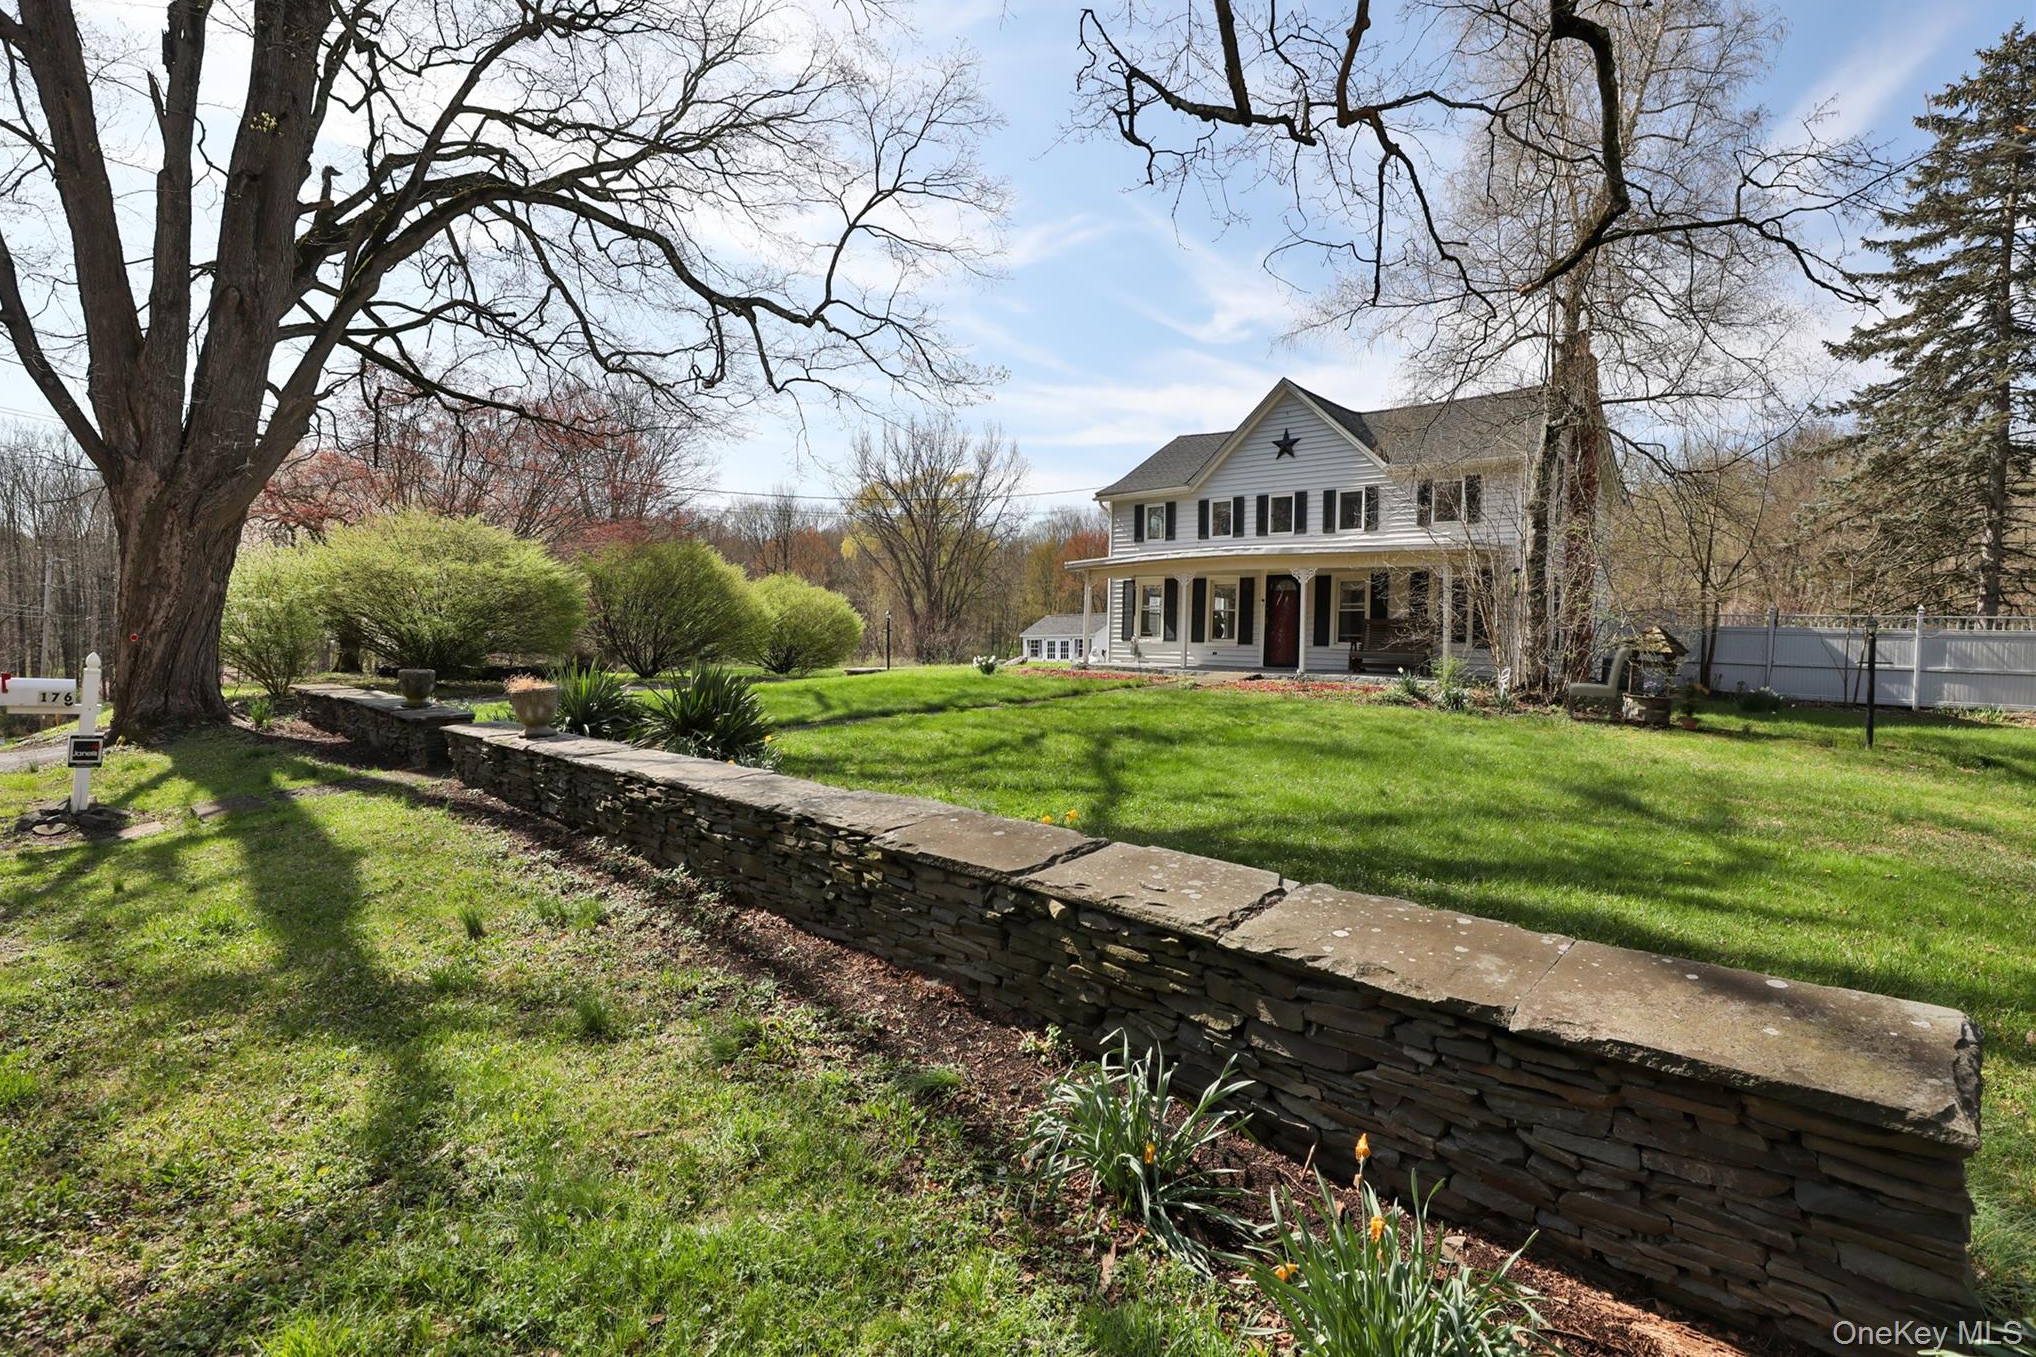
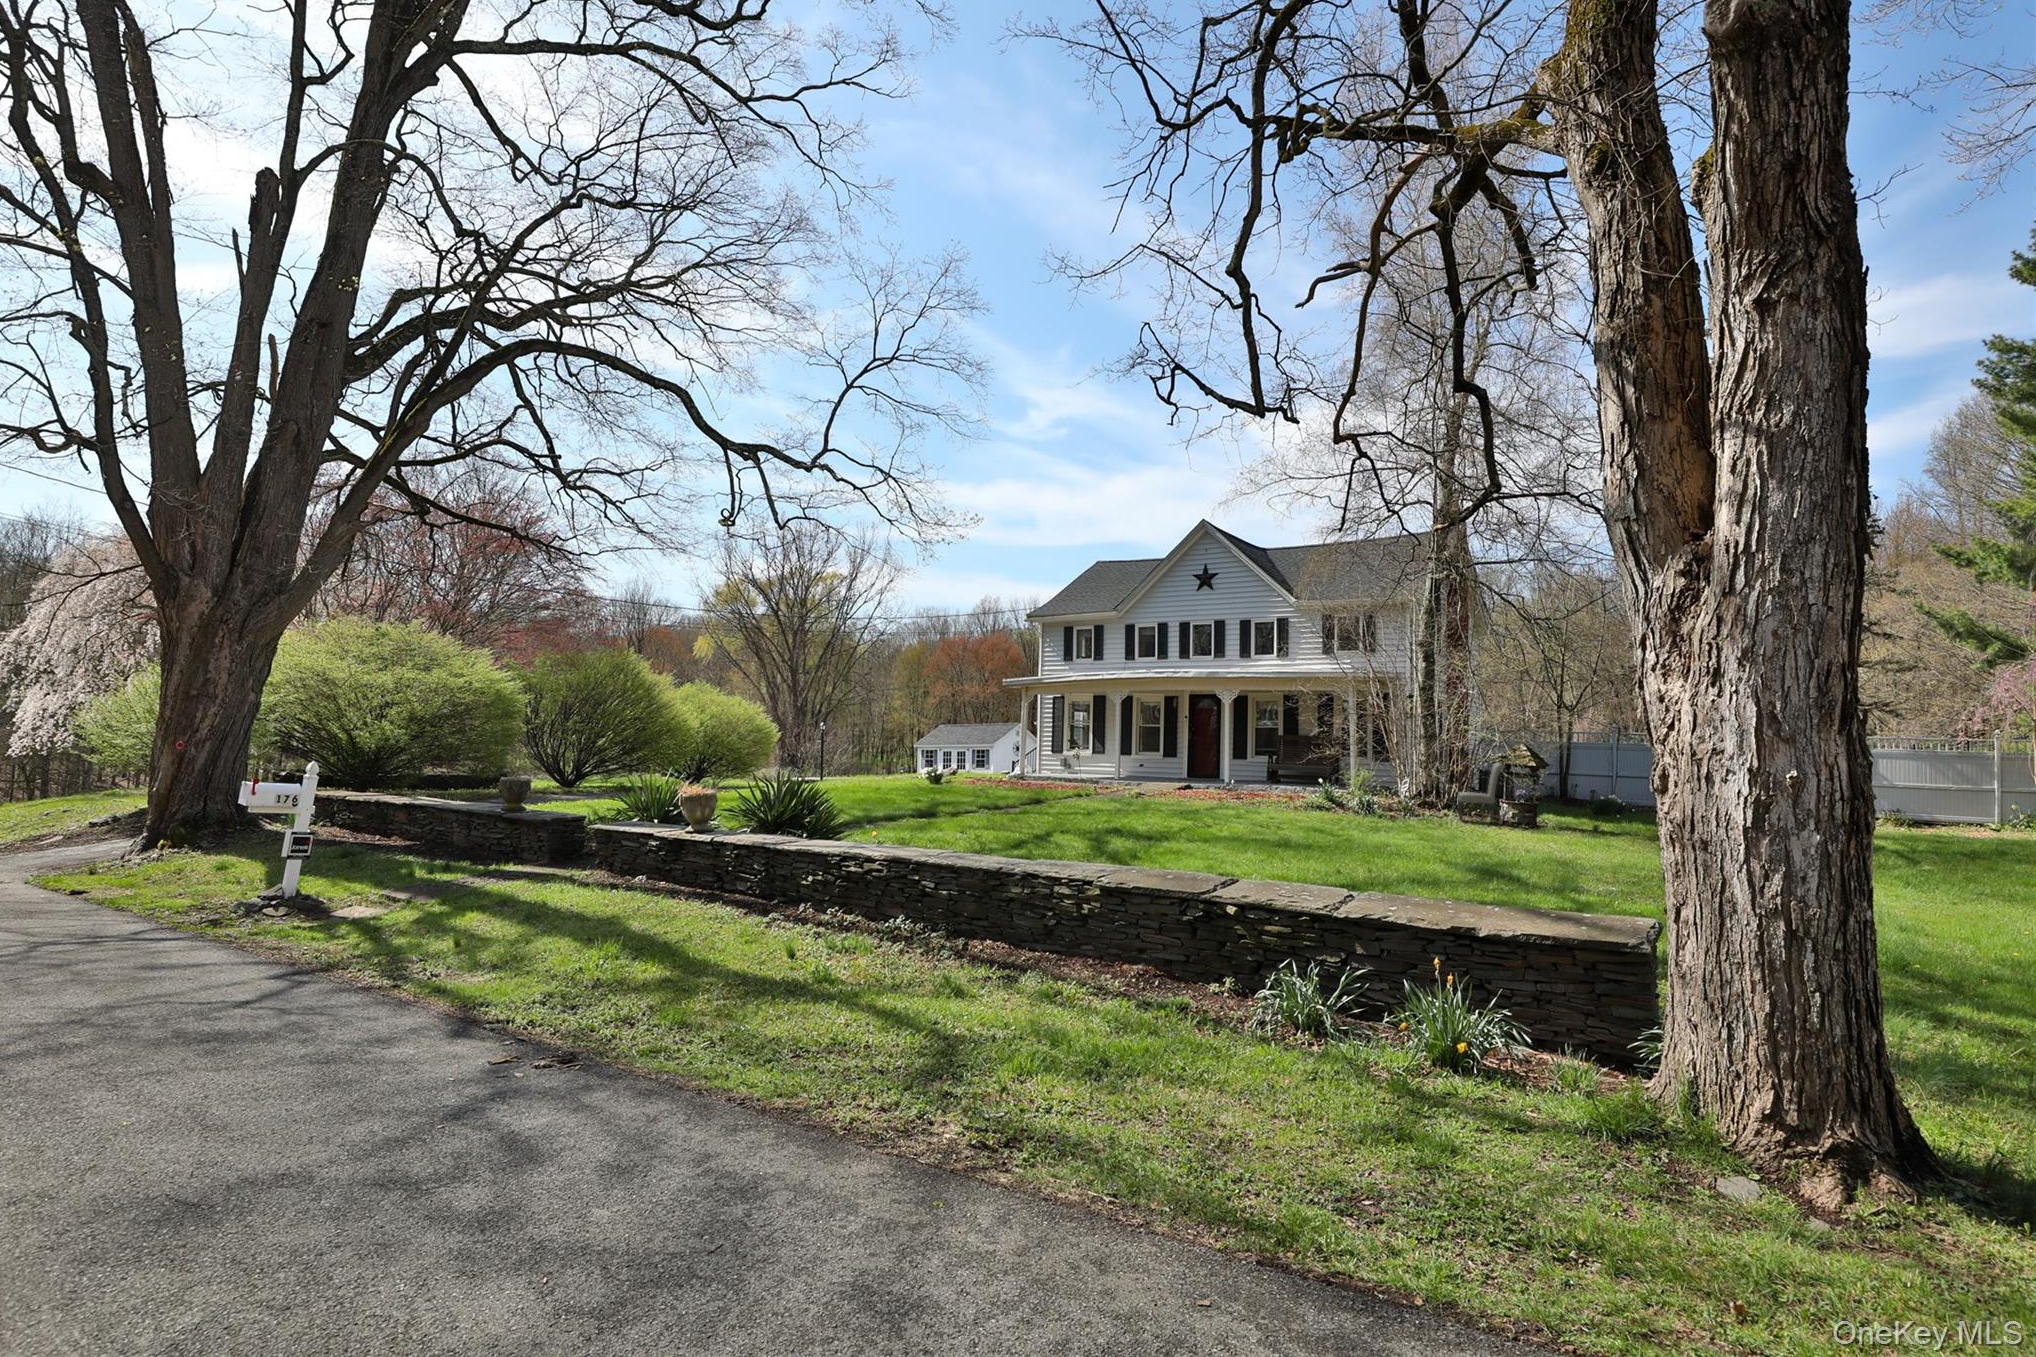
decorative plant: present [1672,683,1709,729] -> none [1534,791,1565,829]

